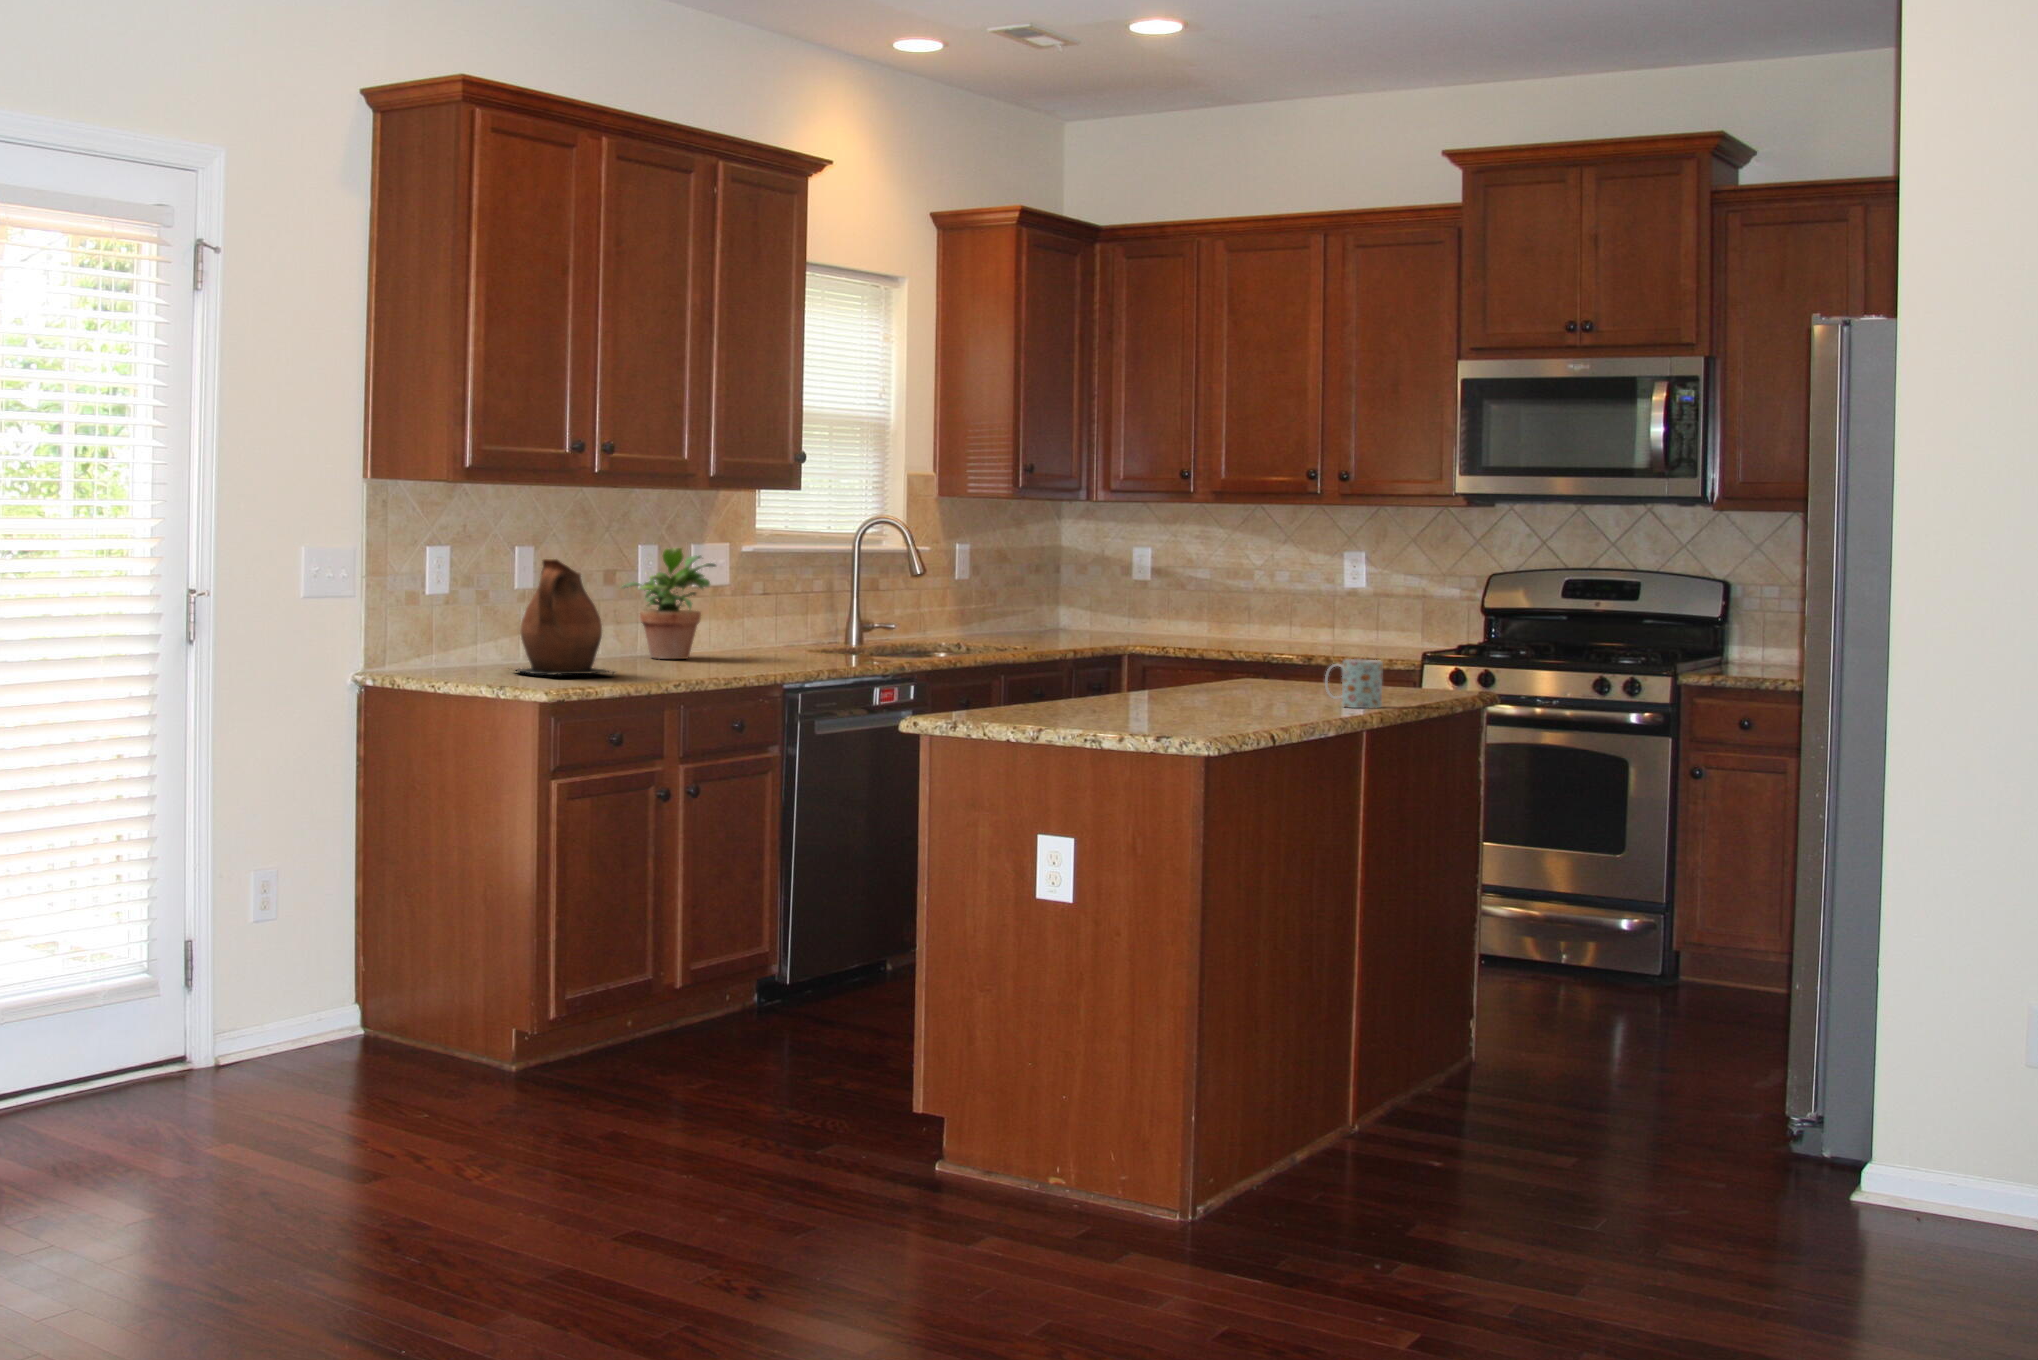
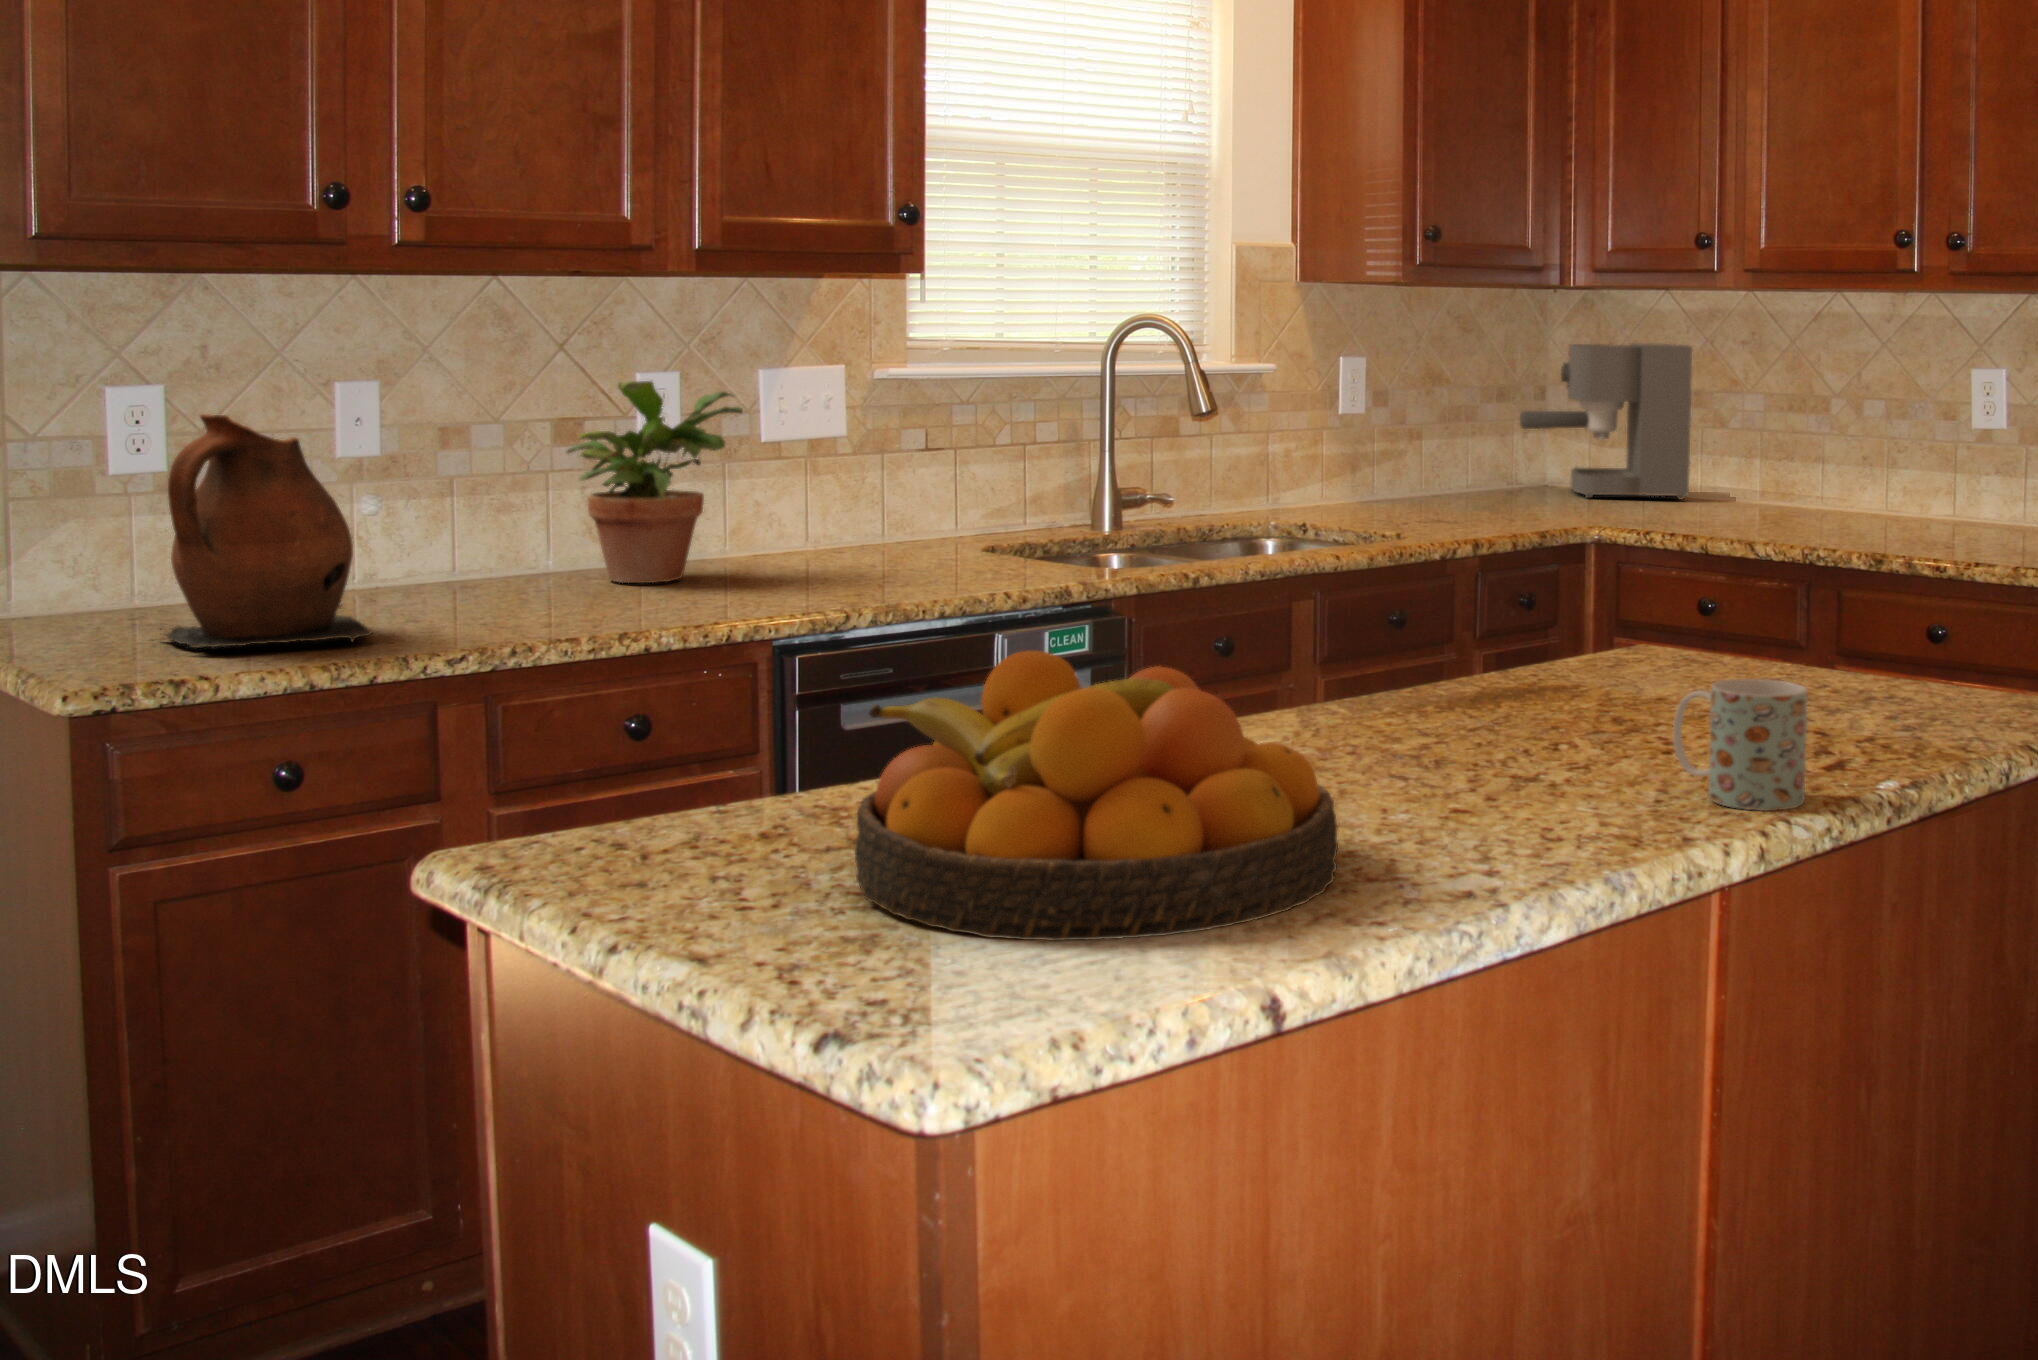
coffee maker: none [1055,536,1166,635] -> present [1520,343,1692,499]
fruit bowl: none [1056,636,1239,725] -> present [855,650,1338,941]

